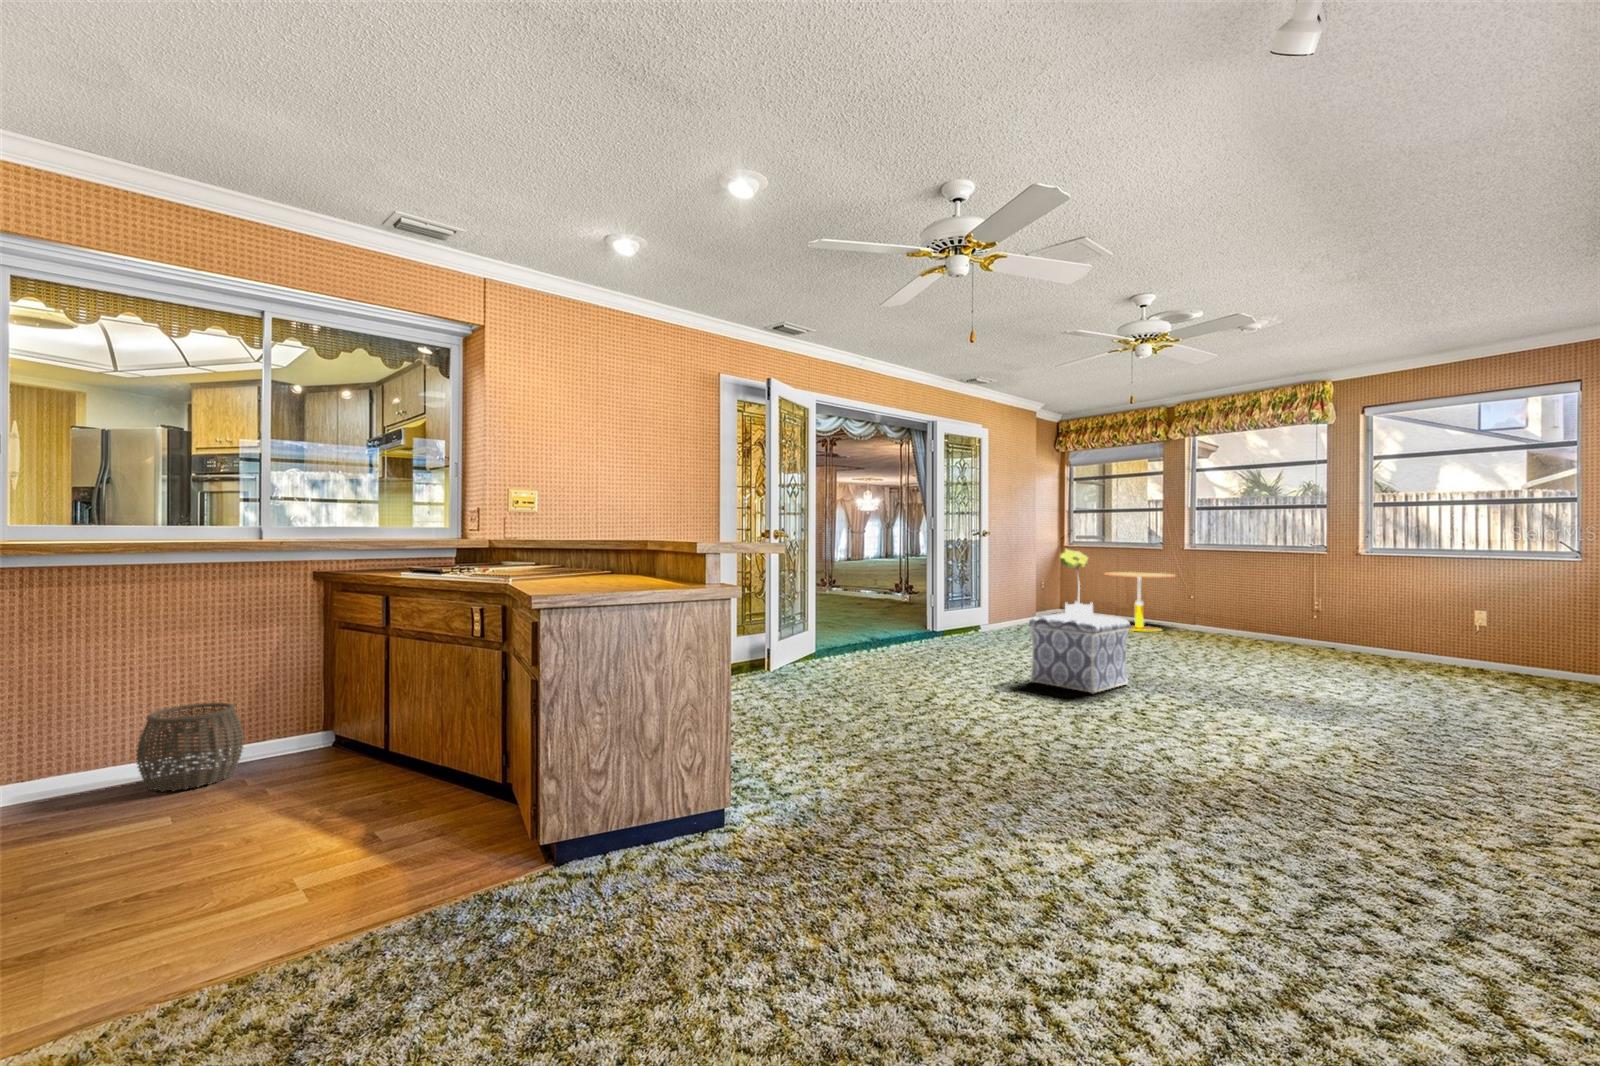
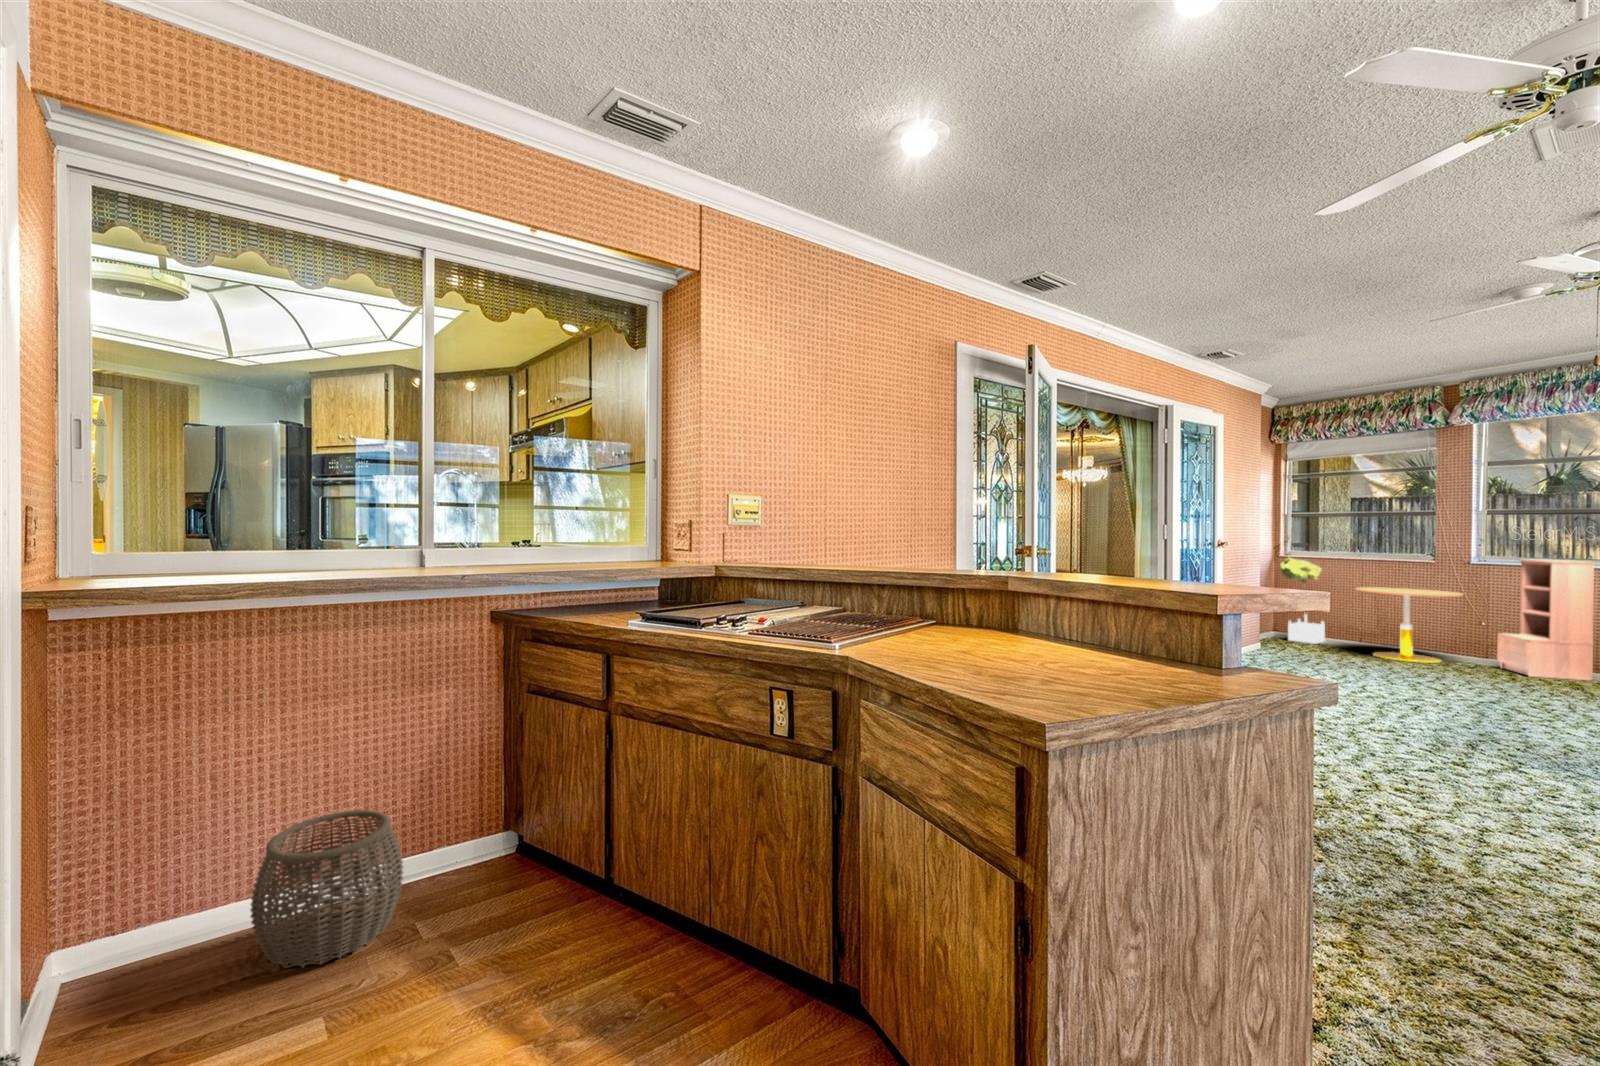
bookshelf: none [1196,547,1251,640] -> present [1497,559,1594,680]
ottoman: present [1029,613,1130,694] -> none [1397,658,1562,785]

